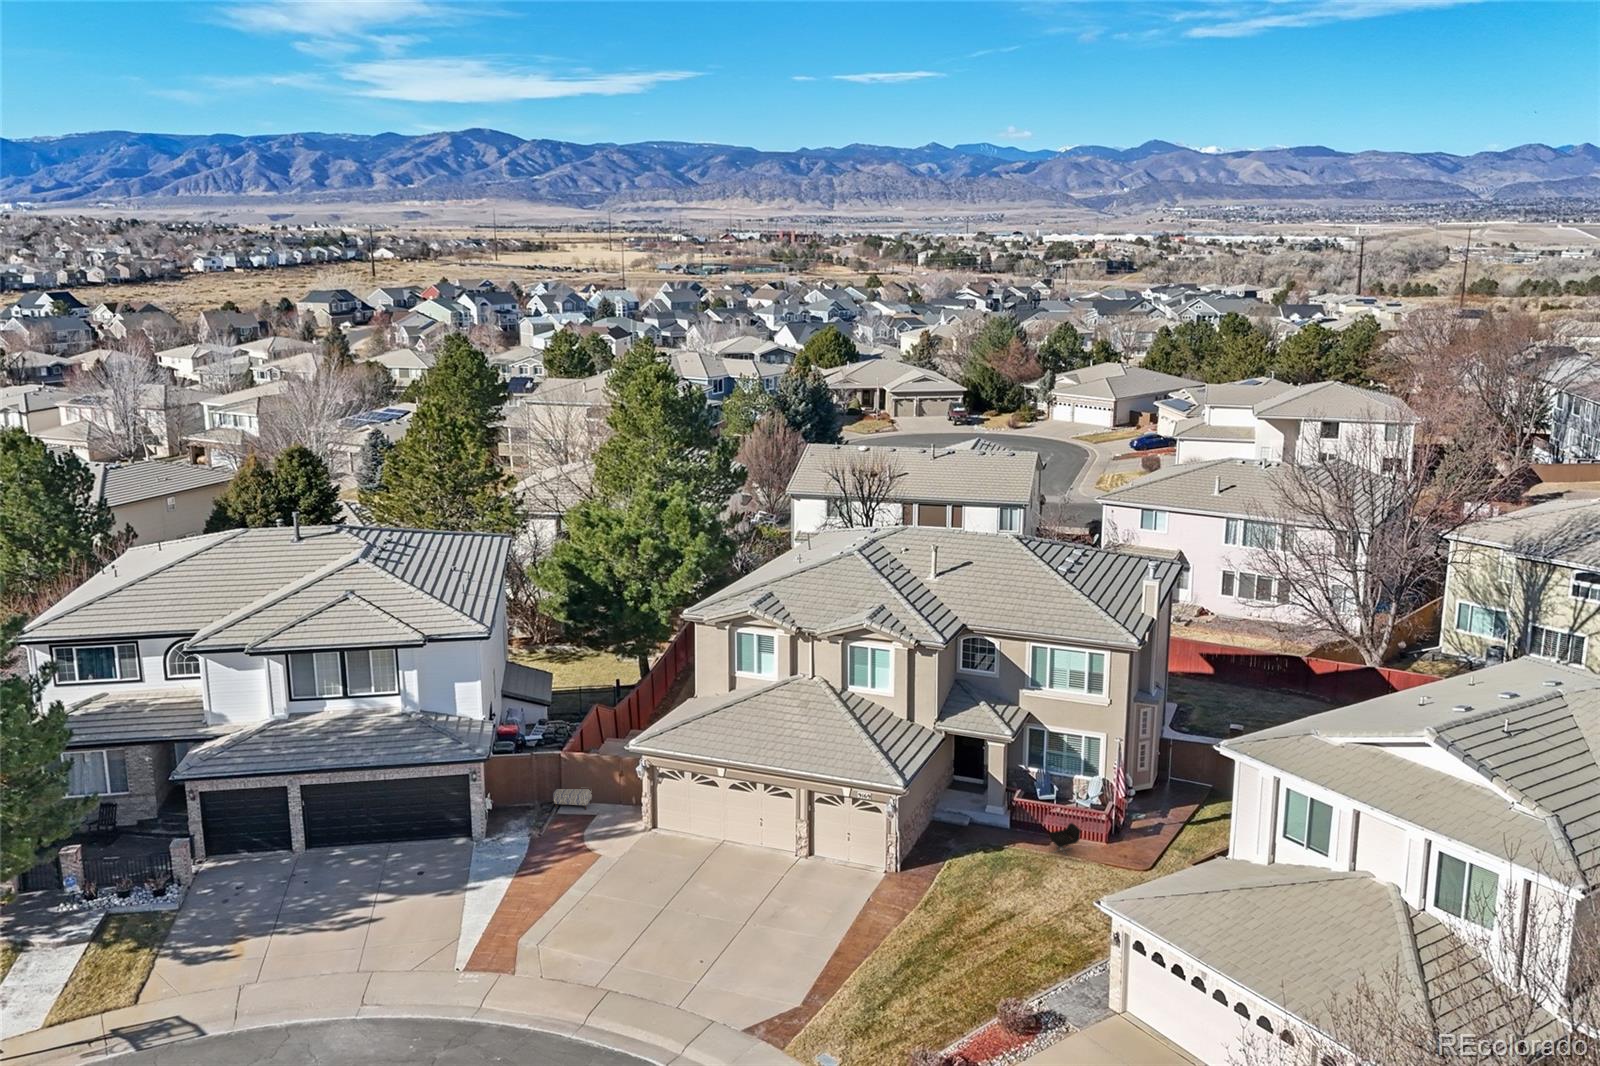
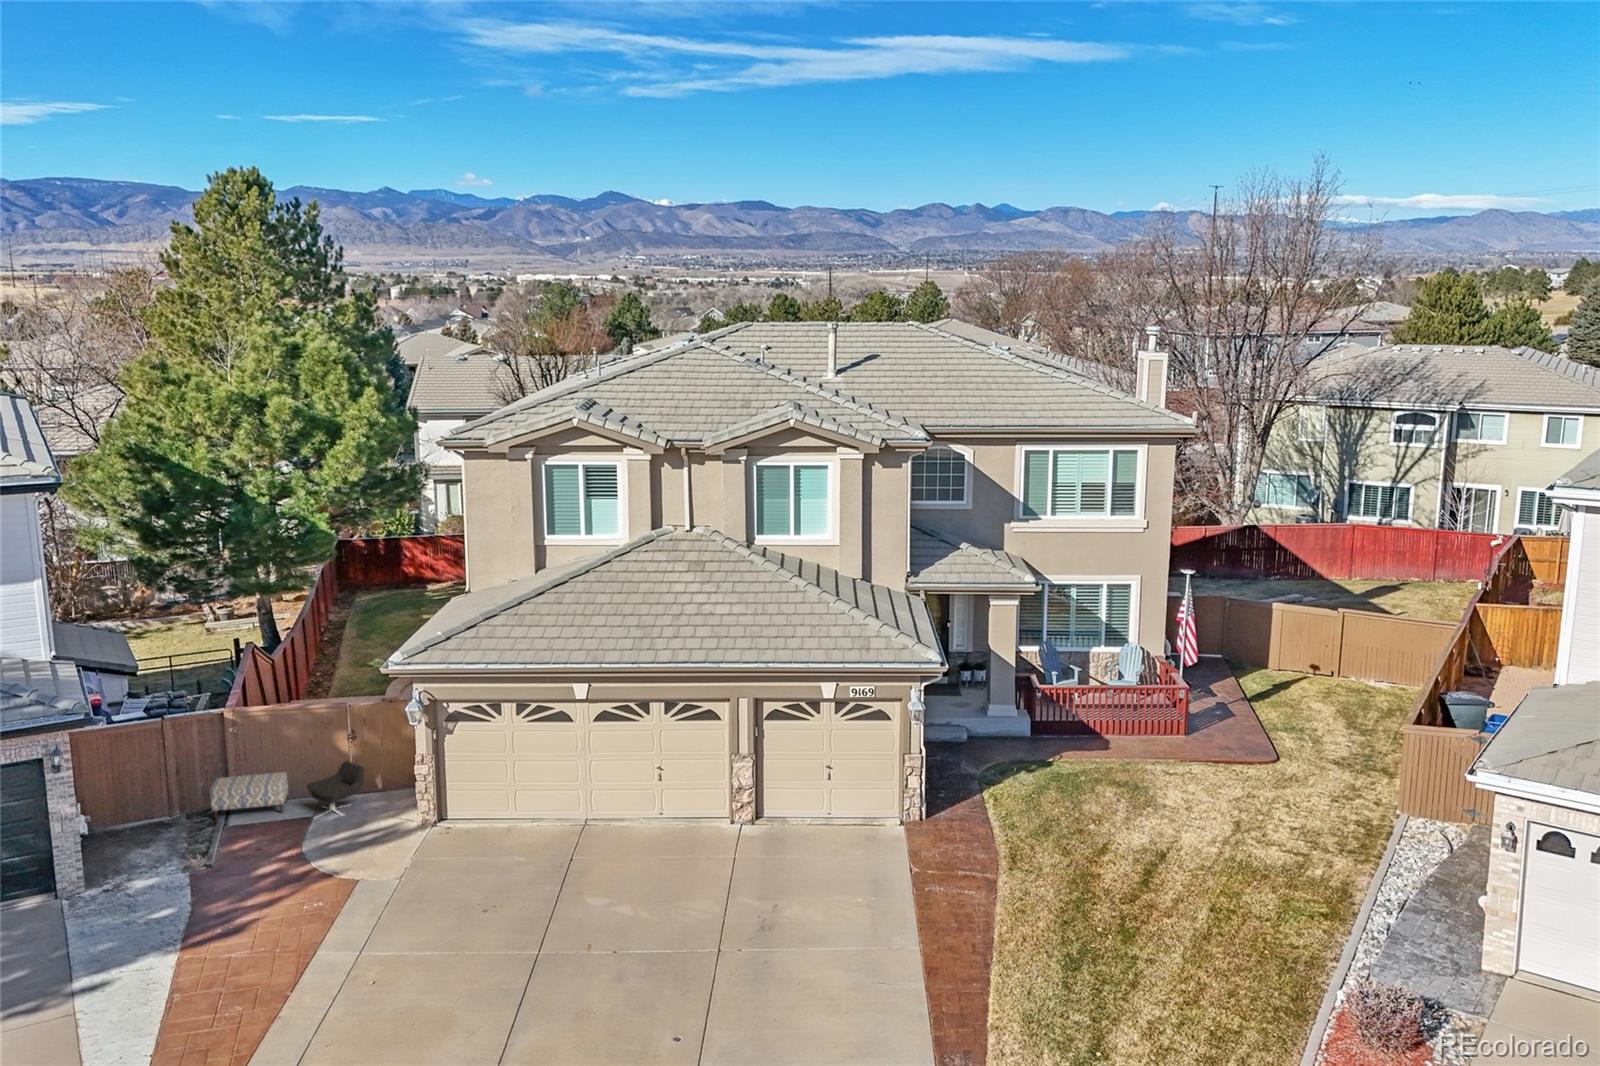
lounge chair: present [1049,823,1081,850] -> present [307,761,364,816]

